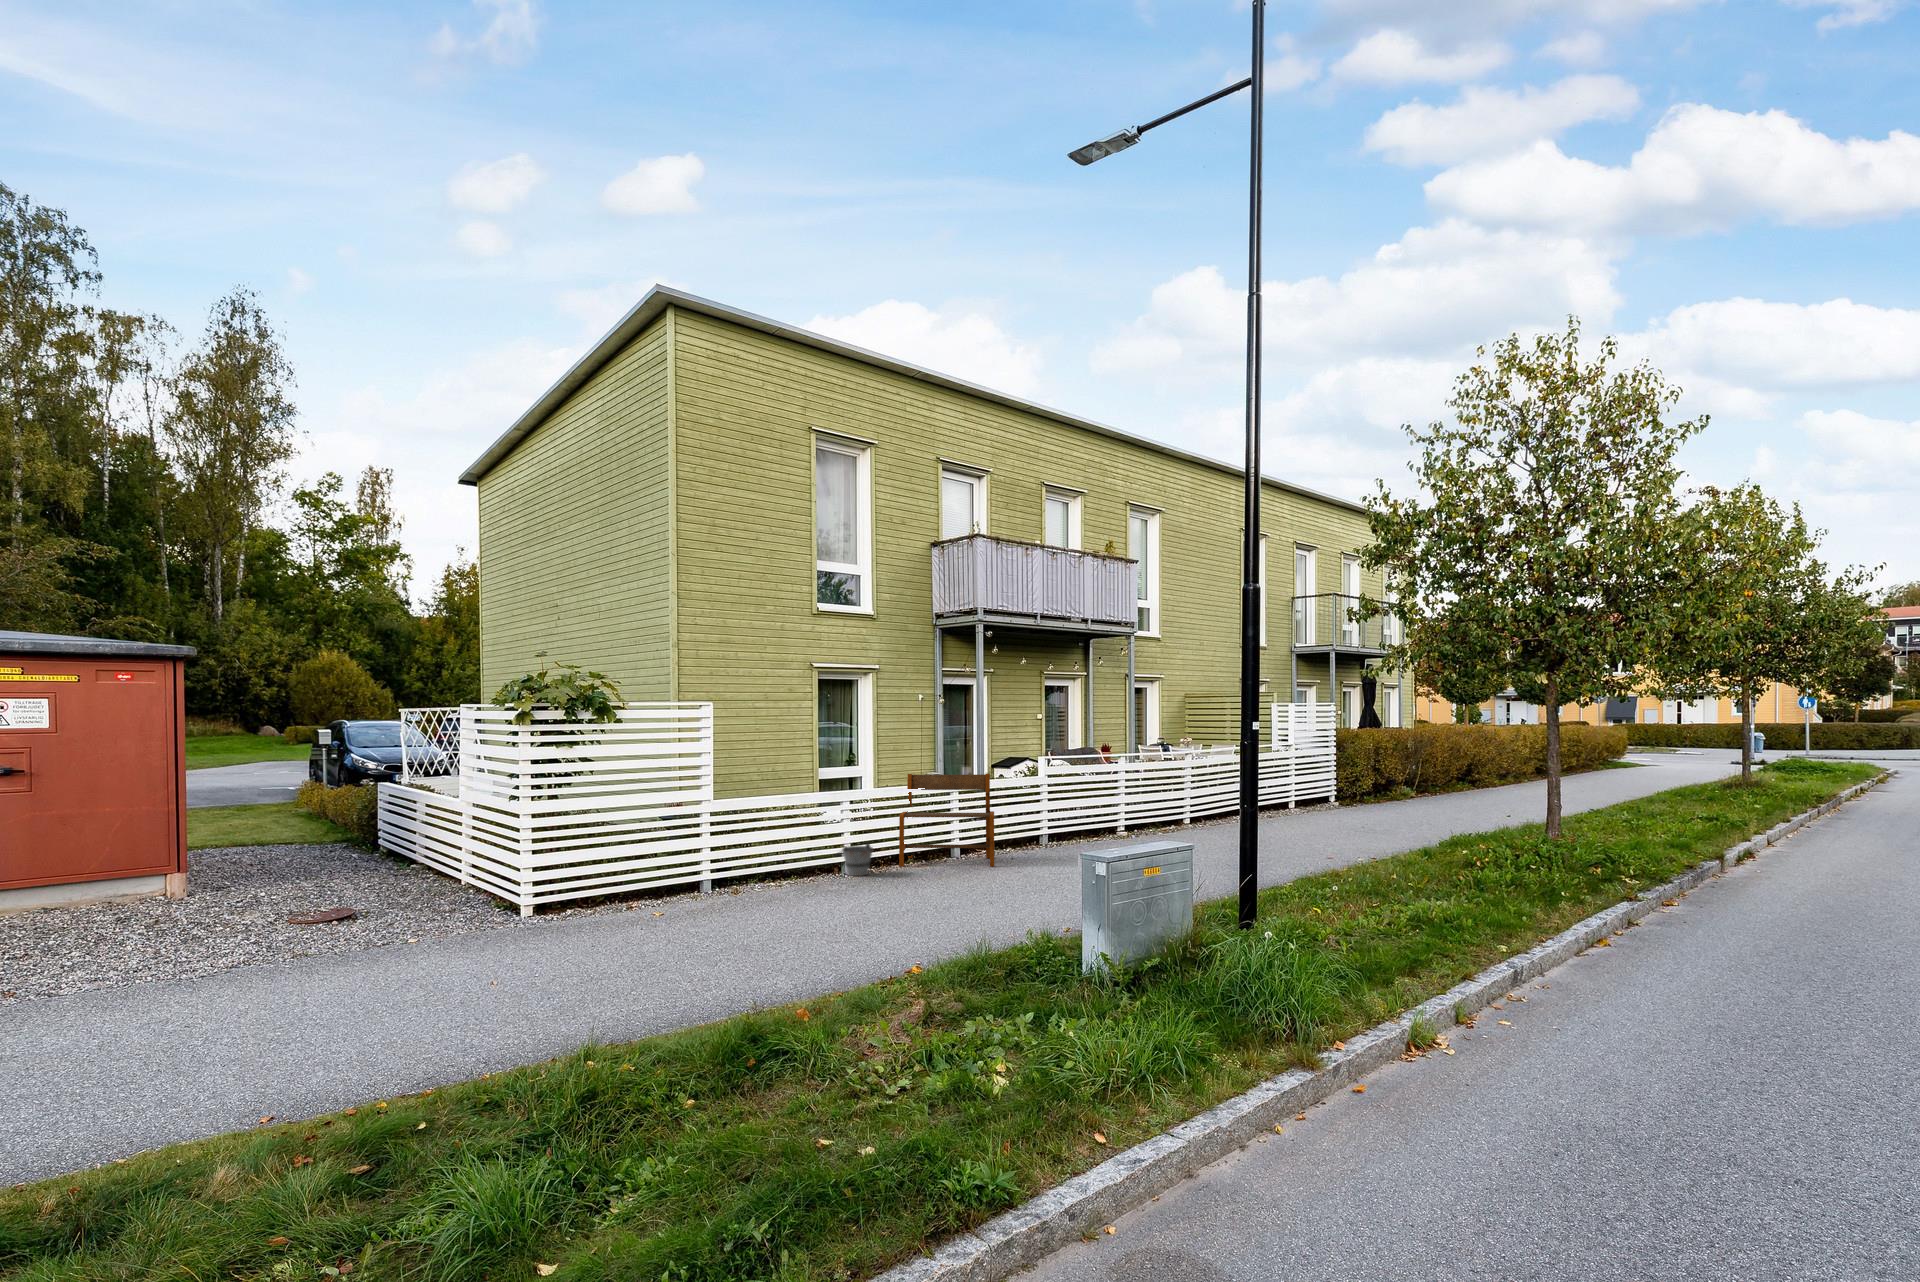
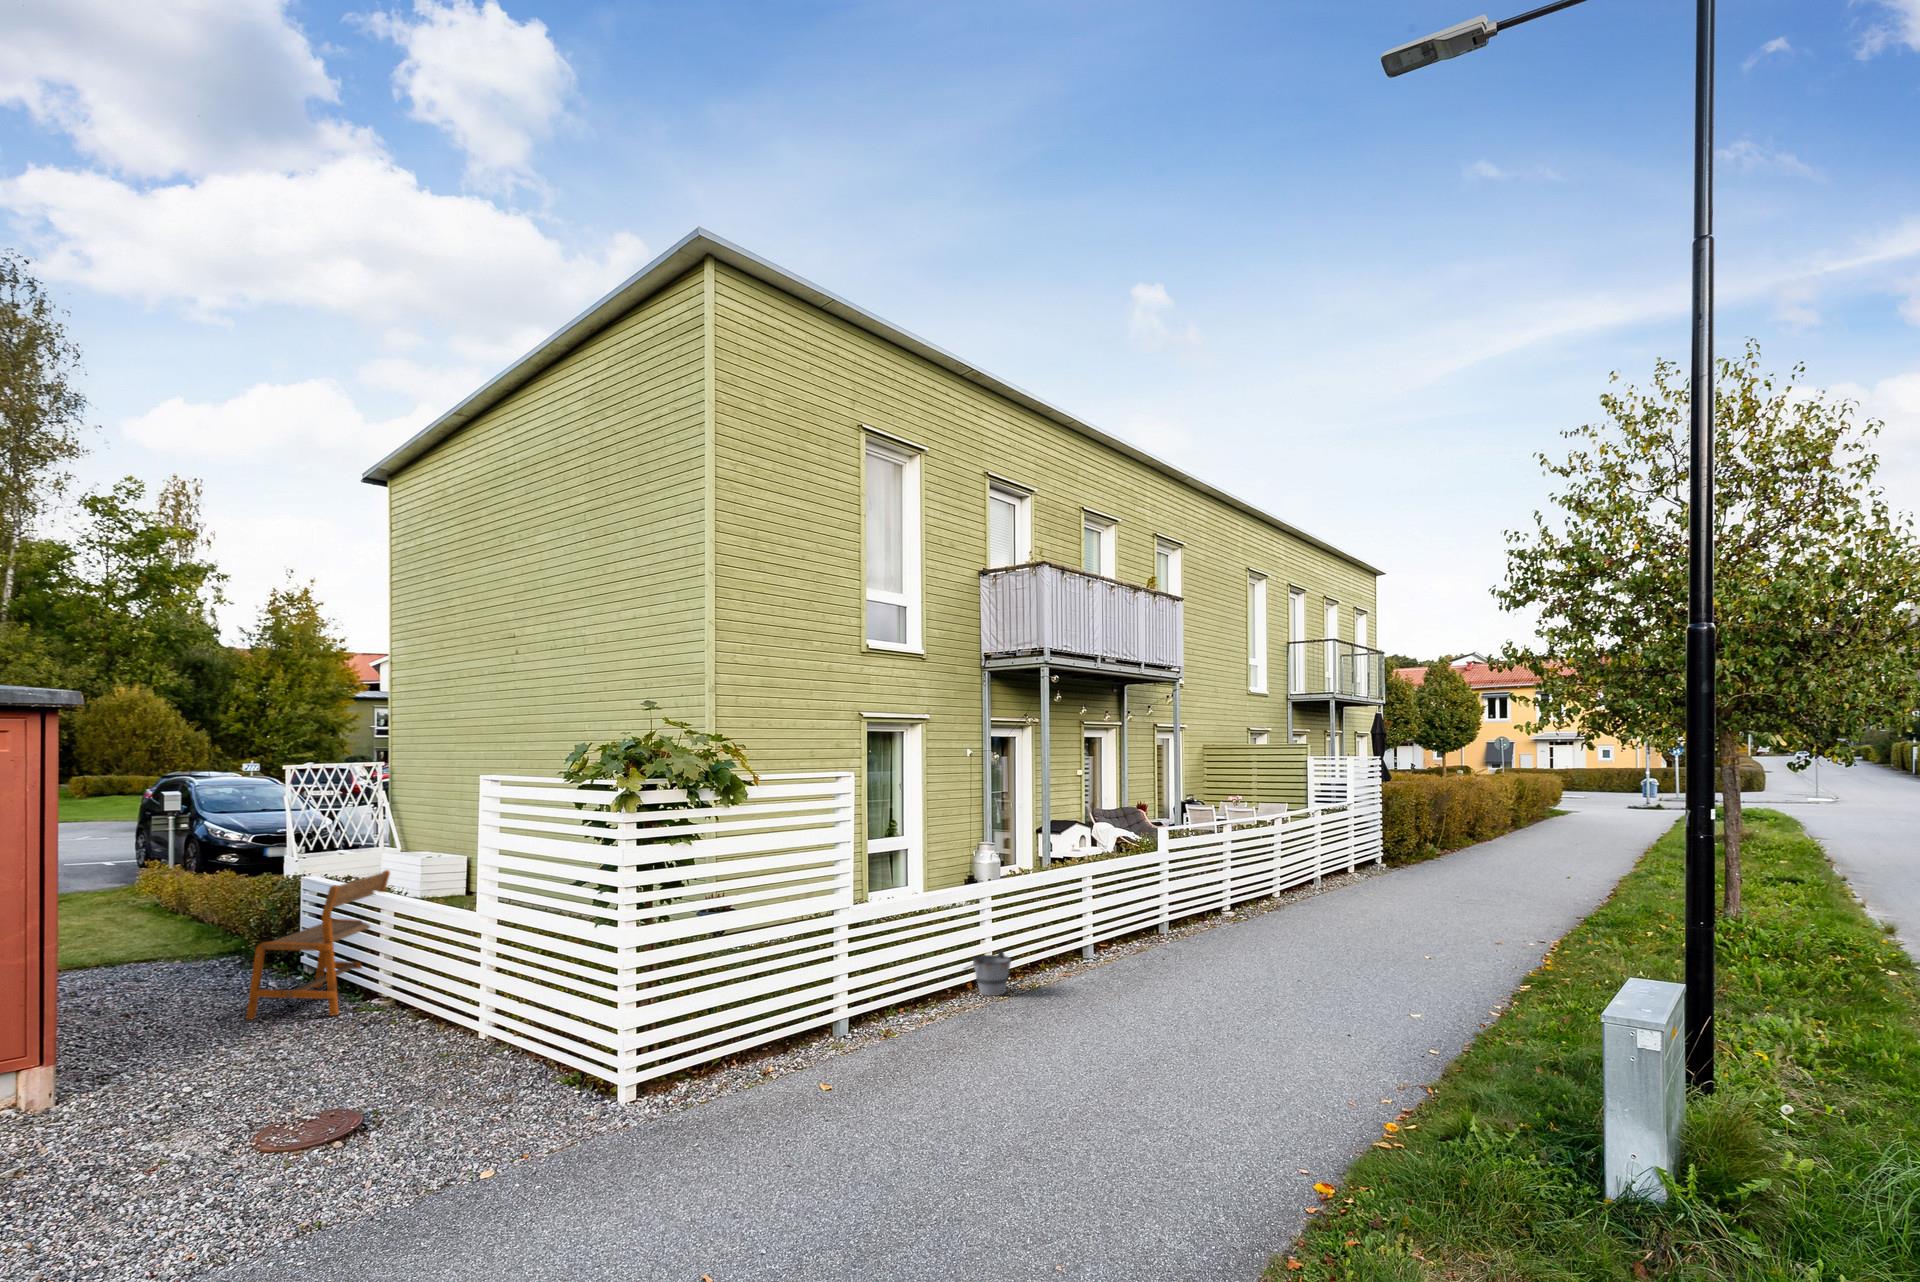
bench: present [899,774,994,866] -> present [246,870,390,1020]

